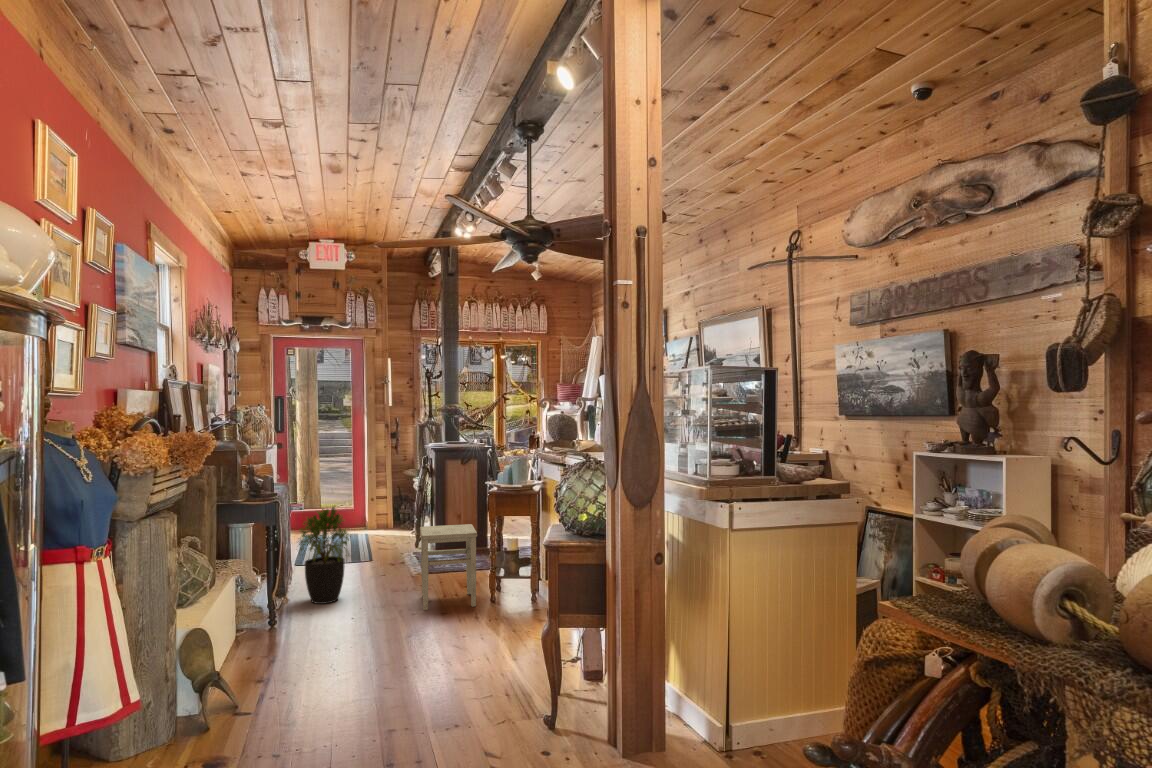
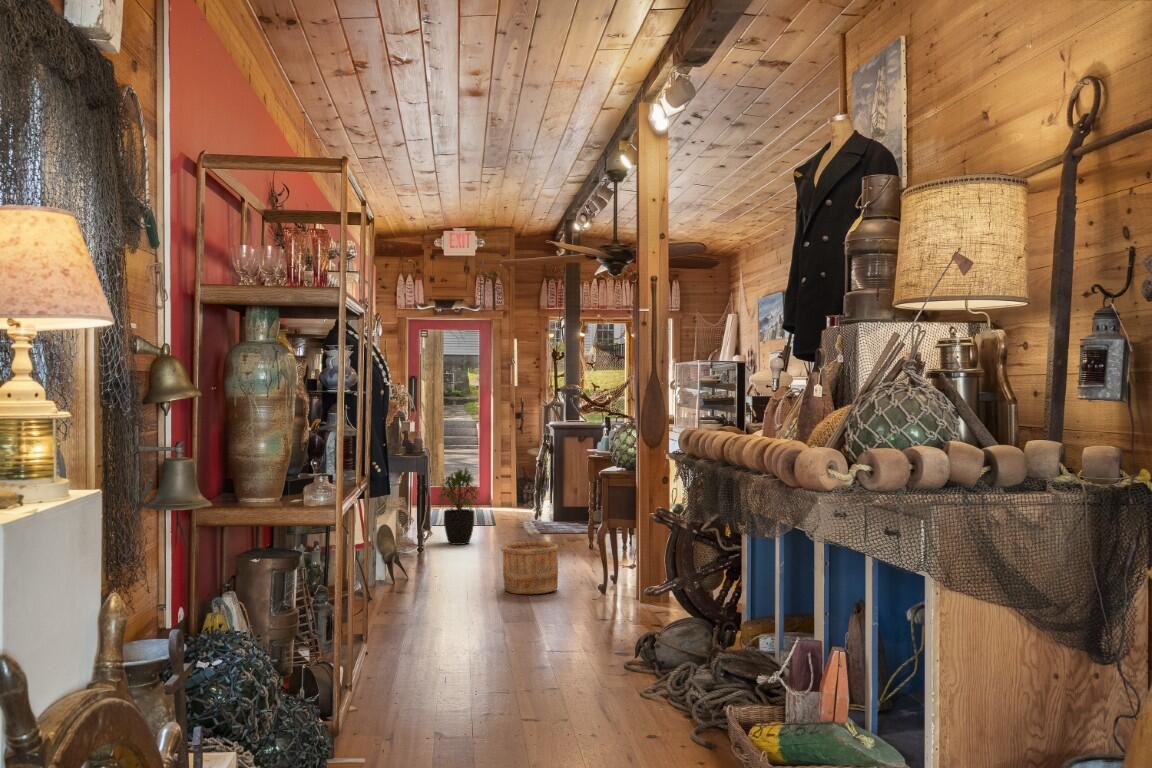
stool: present [420,524,477,610] -> none [534,487,579,552]
wooden bucket: none [384,634,474,733] -> present [501,541,559,594]

